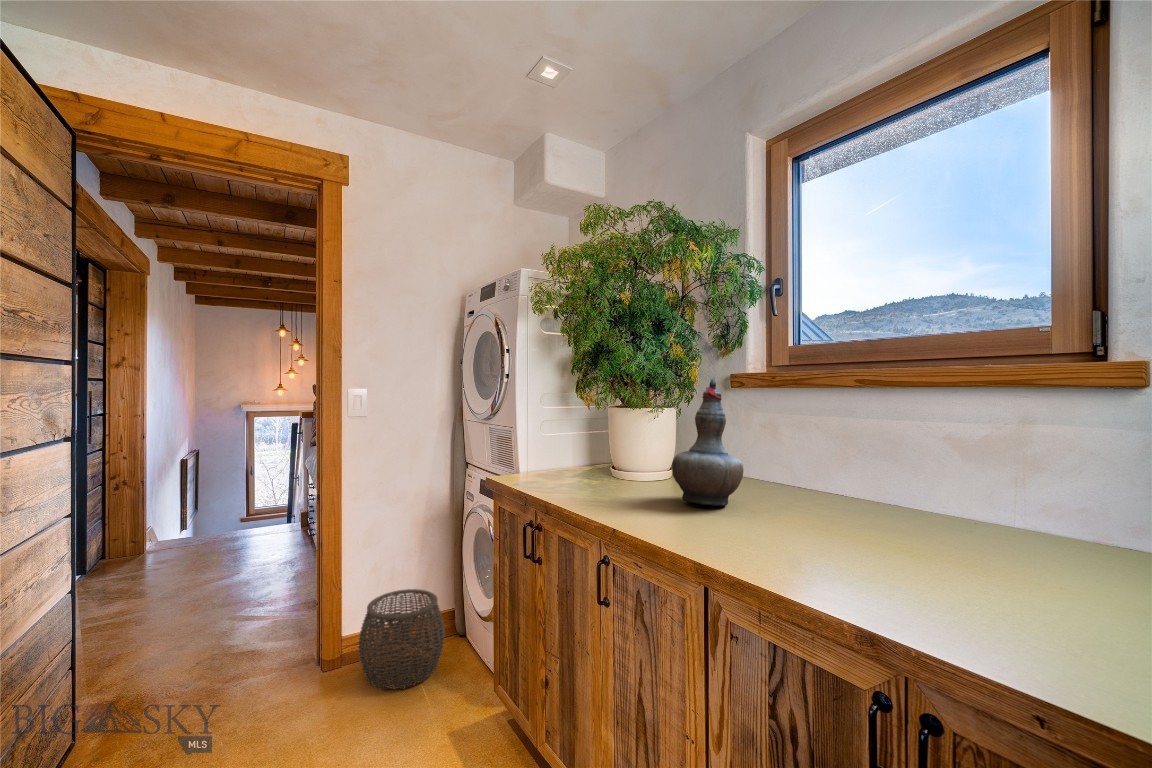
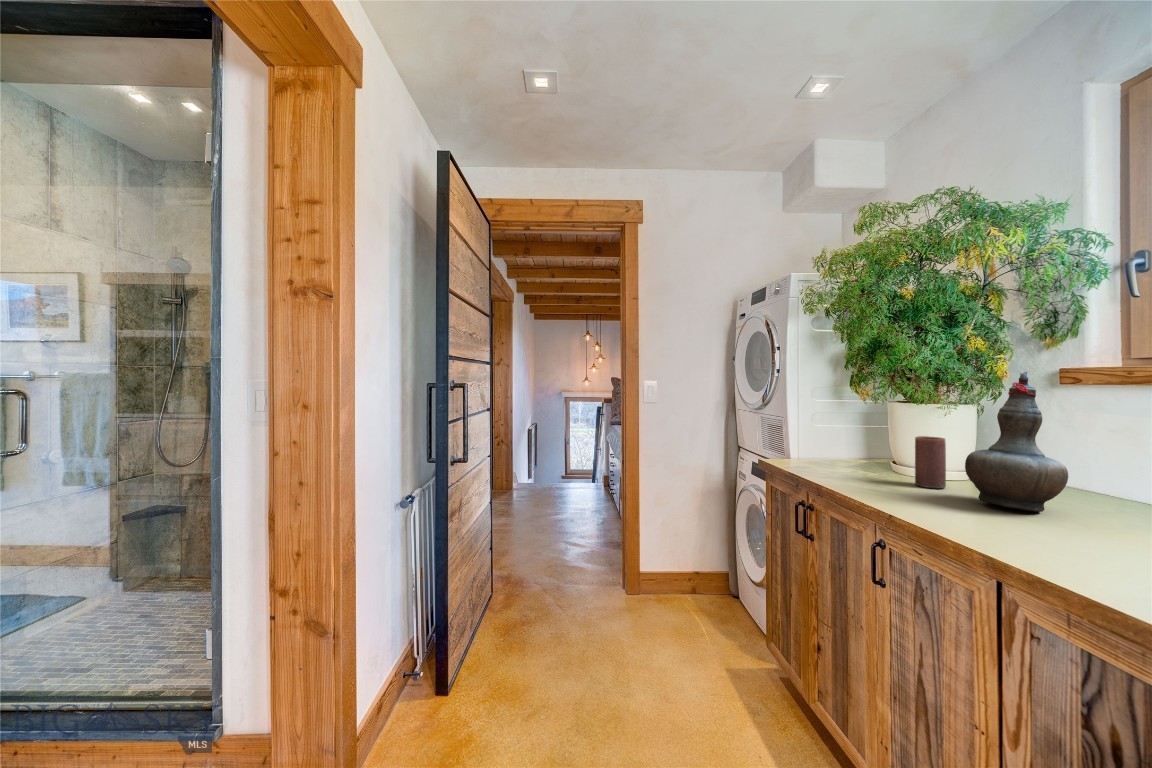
candle: none [632,441,656,492] -> present [915,436,946,488]
woven basket: present [358,589,445,690] -> none [652,546,720,624]

